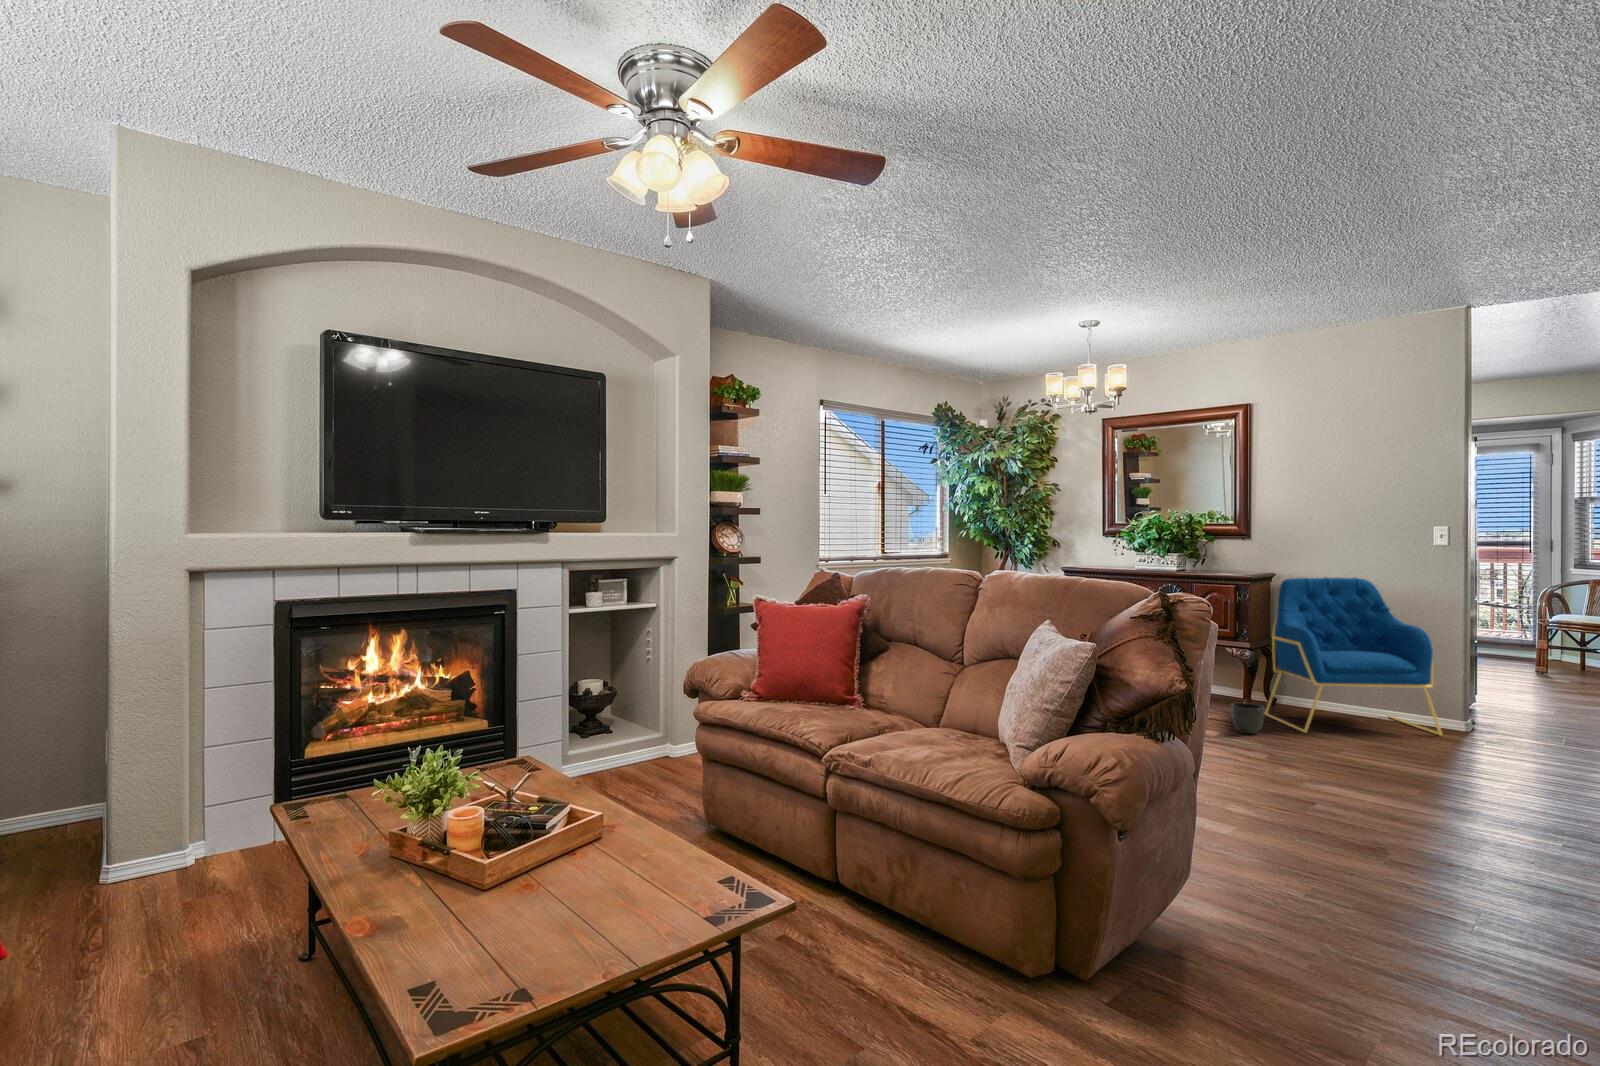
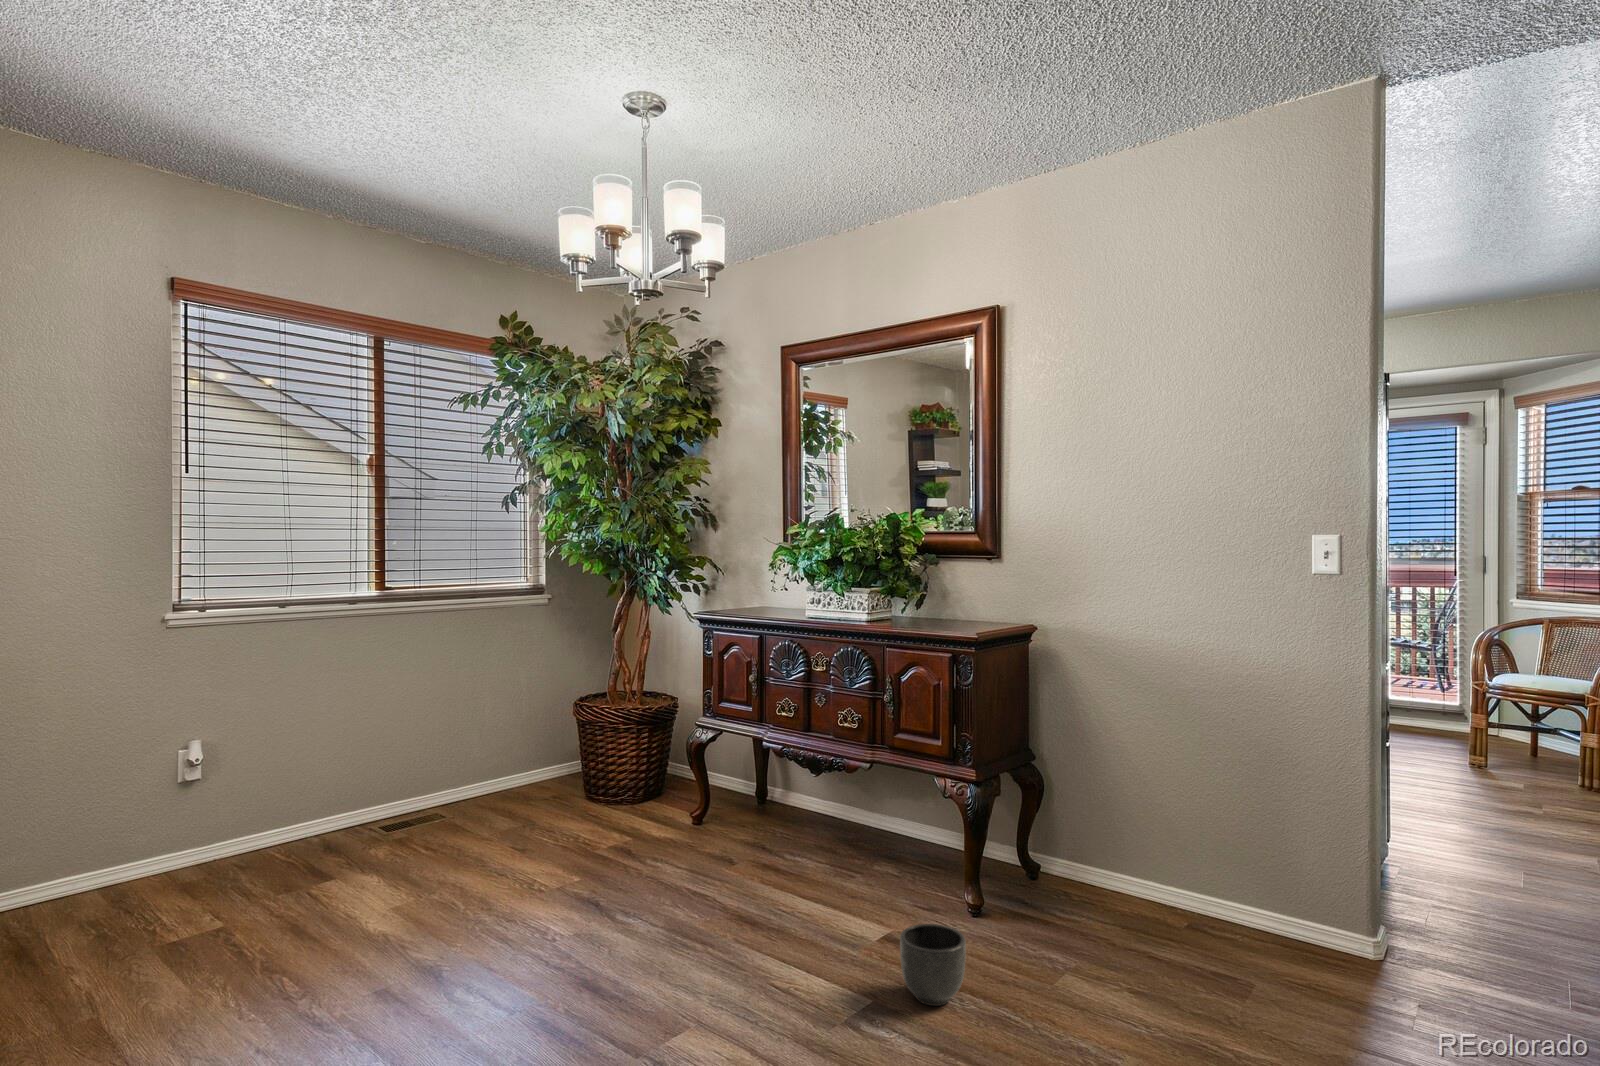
armchair: present [1265,577,1442,736] -> none [1003,637,1331,991]

